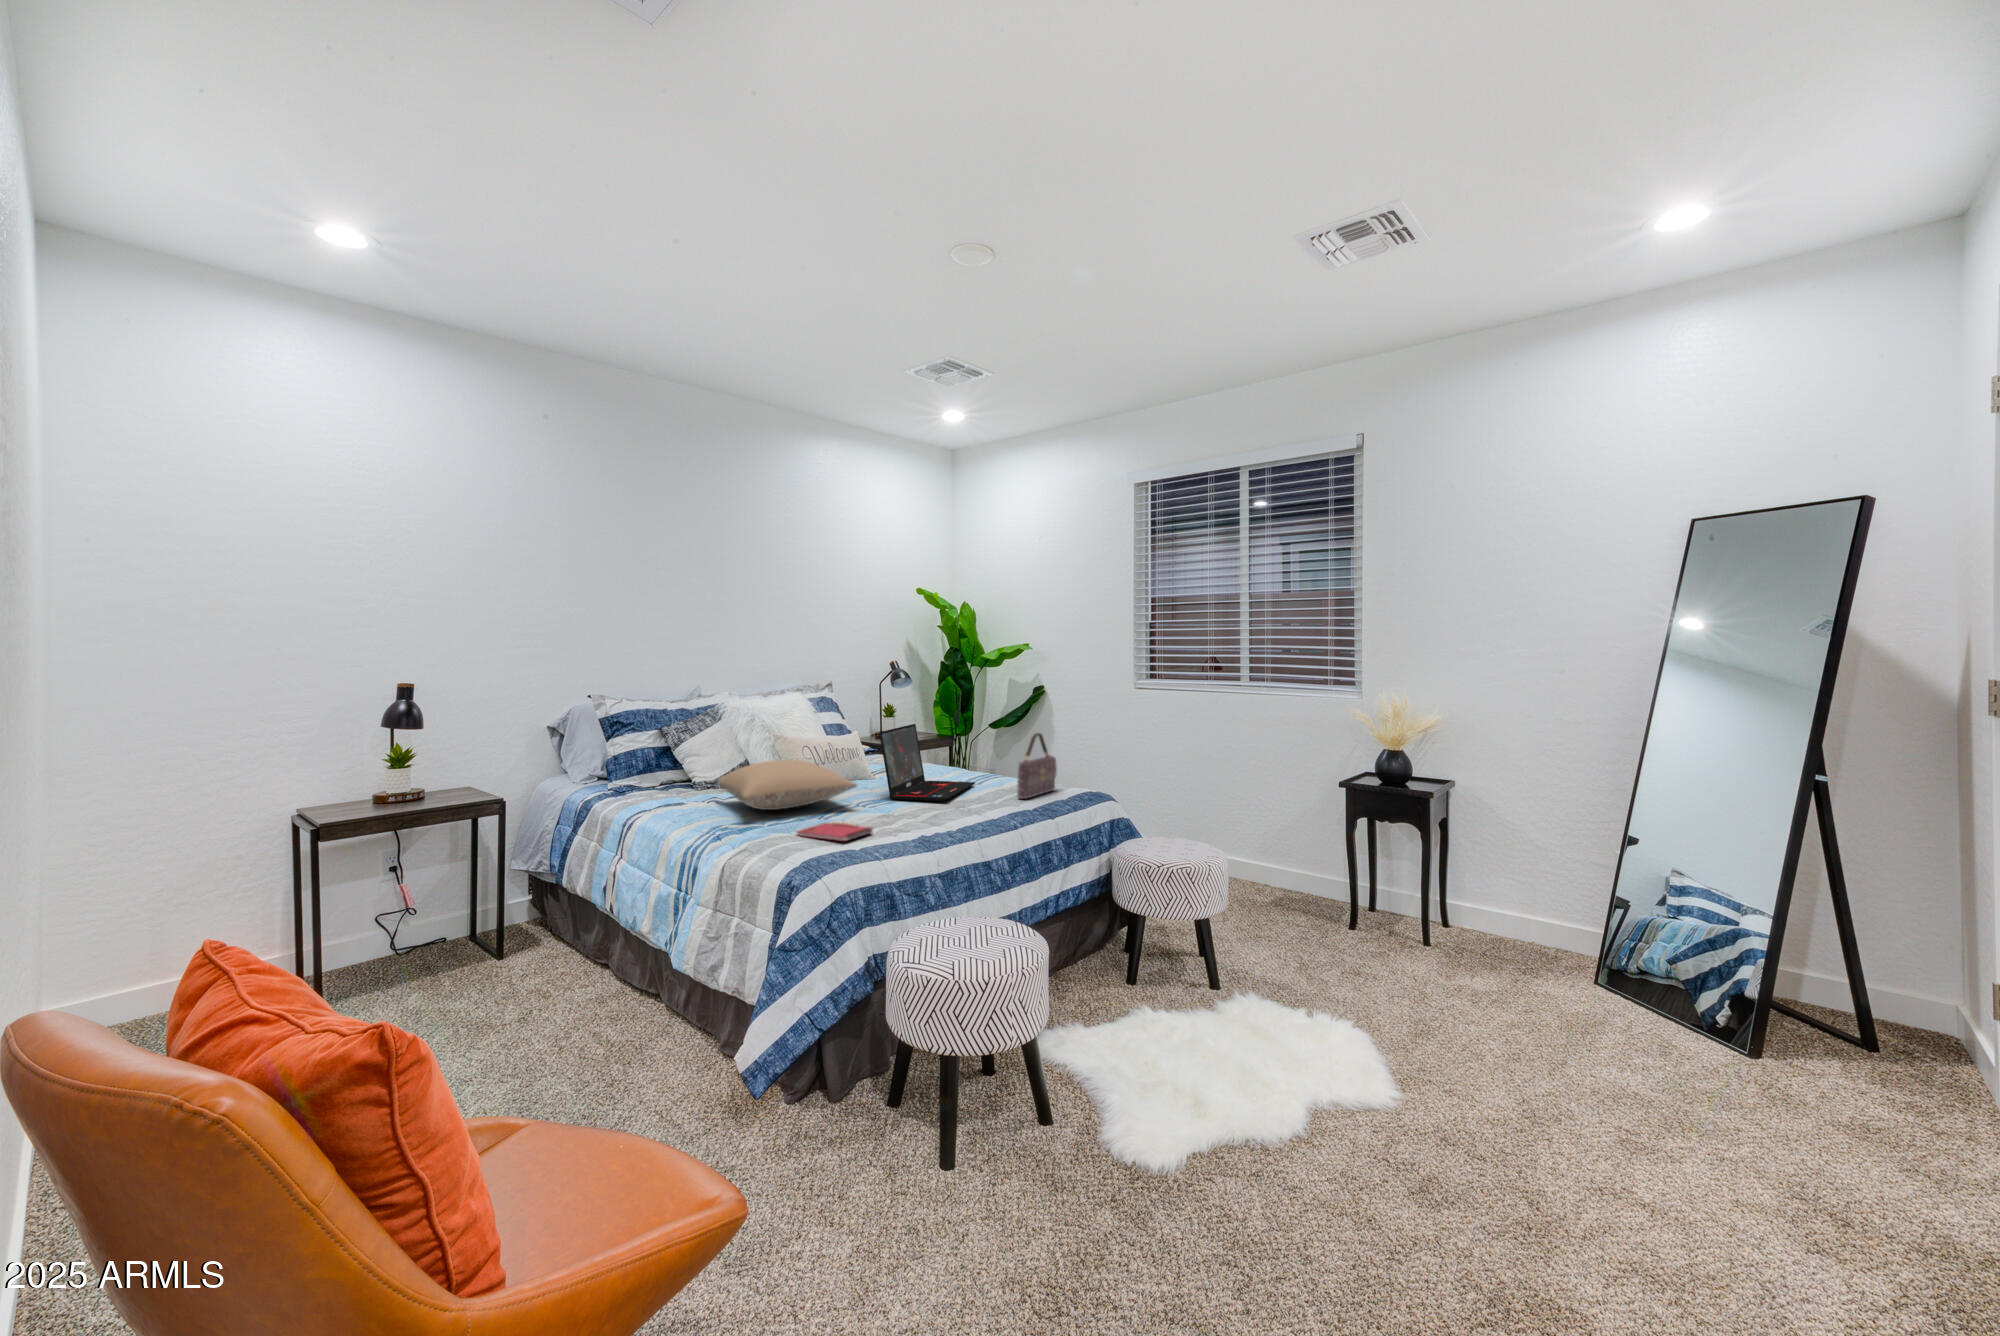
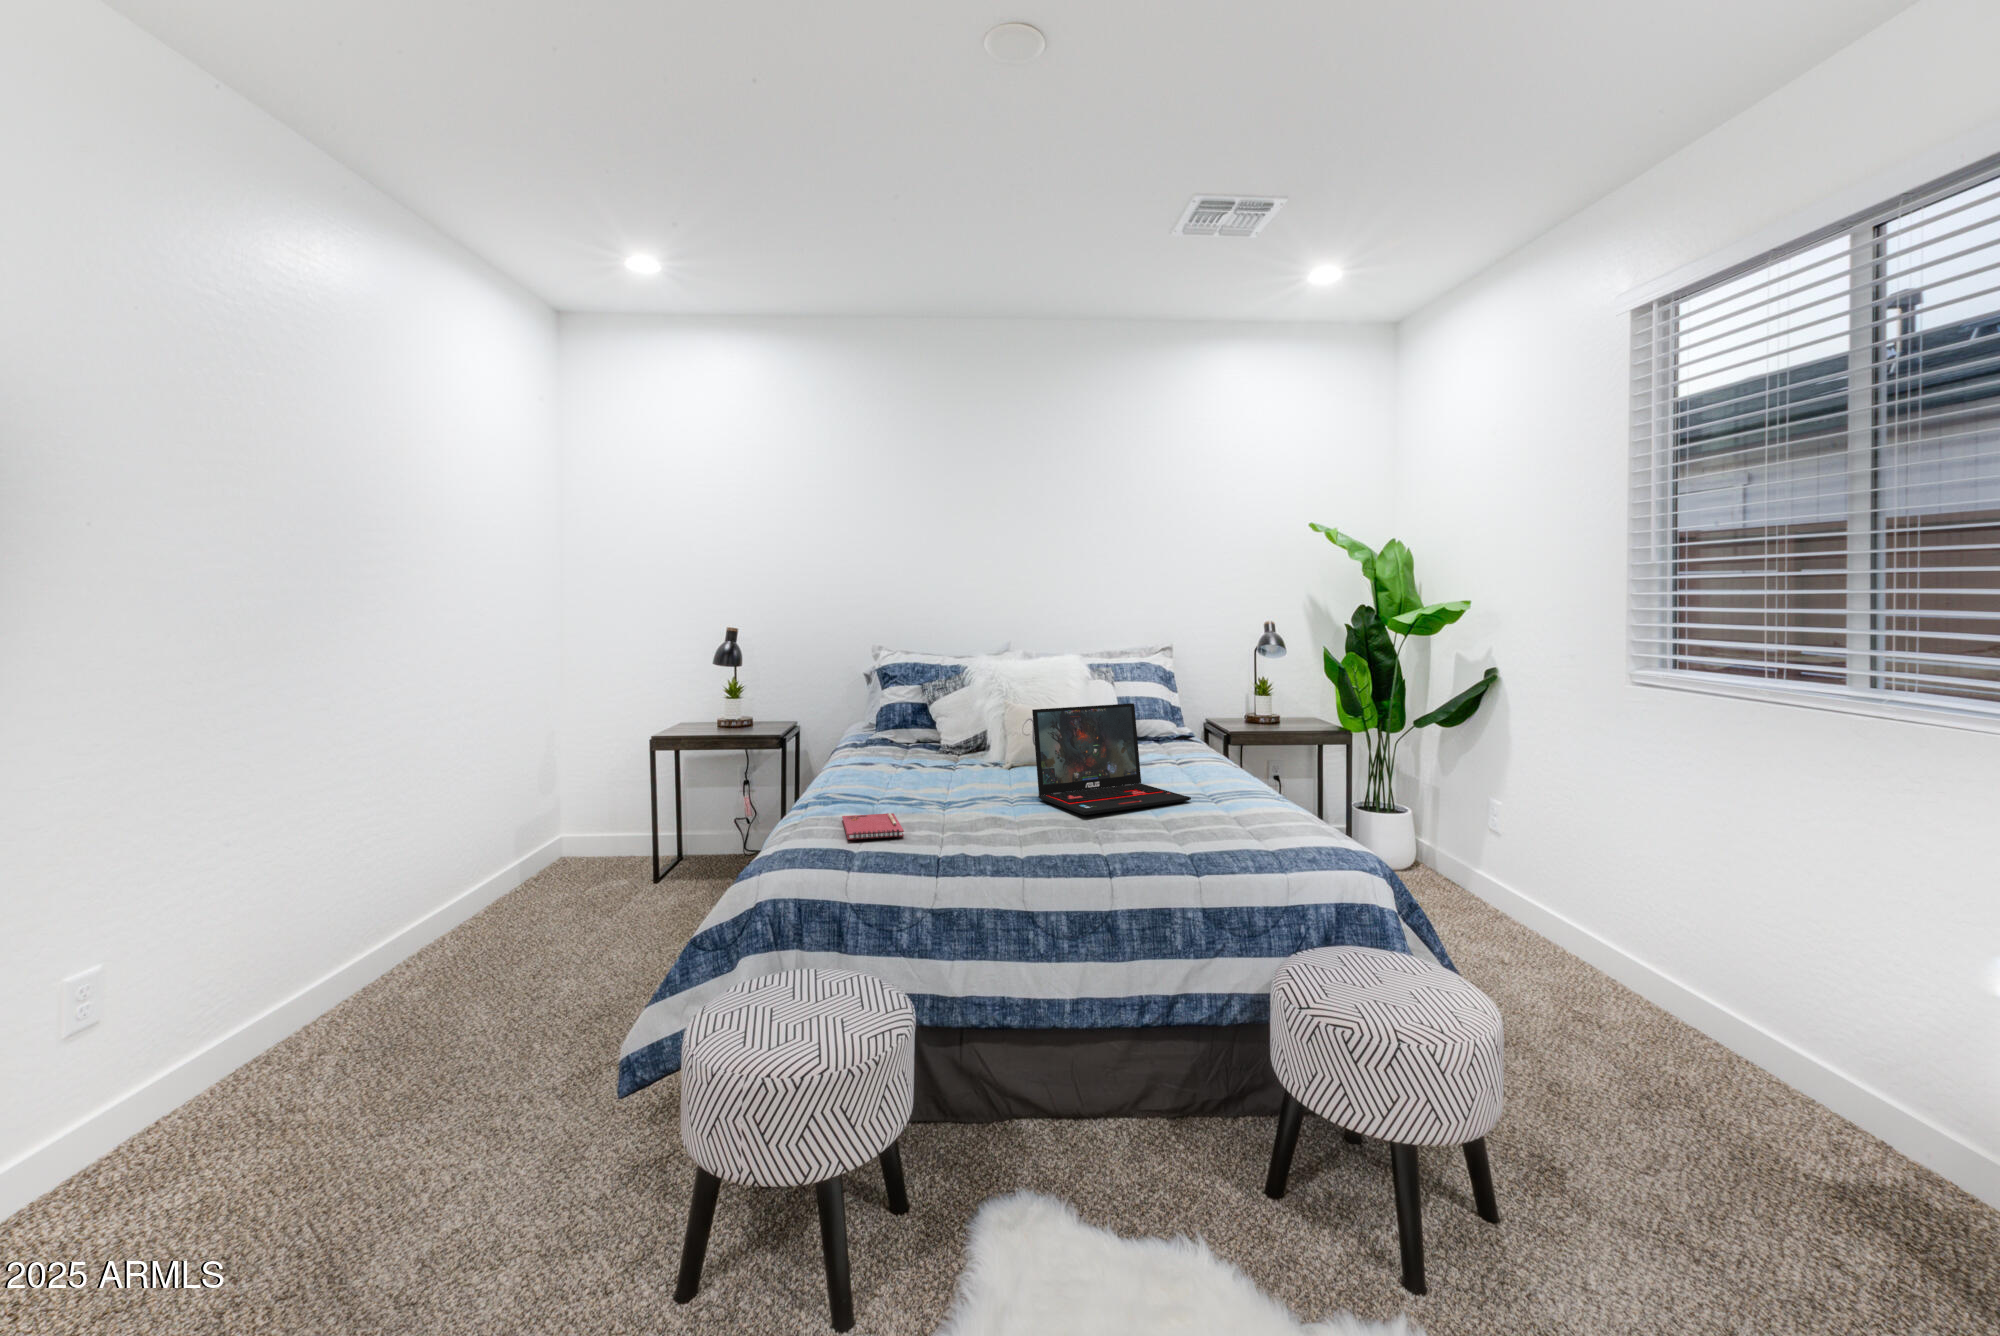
handbag: present [1017,733,1057,799] -> none [1191,736,1285,836]
pillow: present [717,760,857,810] -> none [838,731,1002,788]

